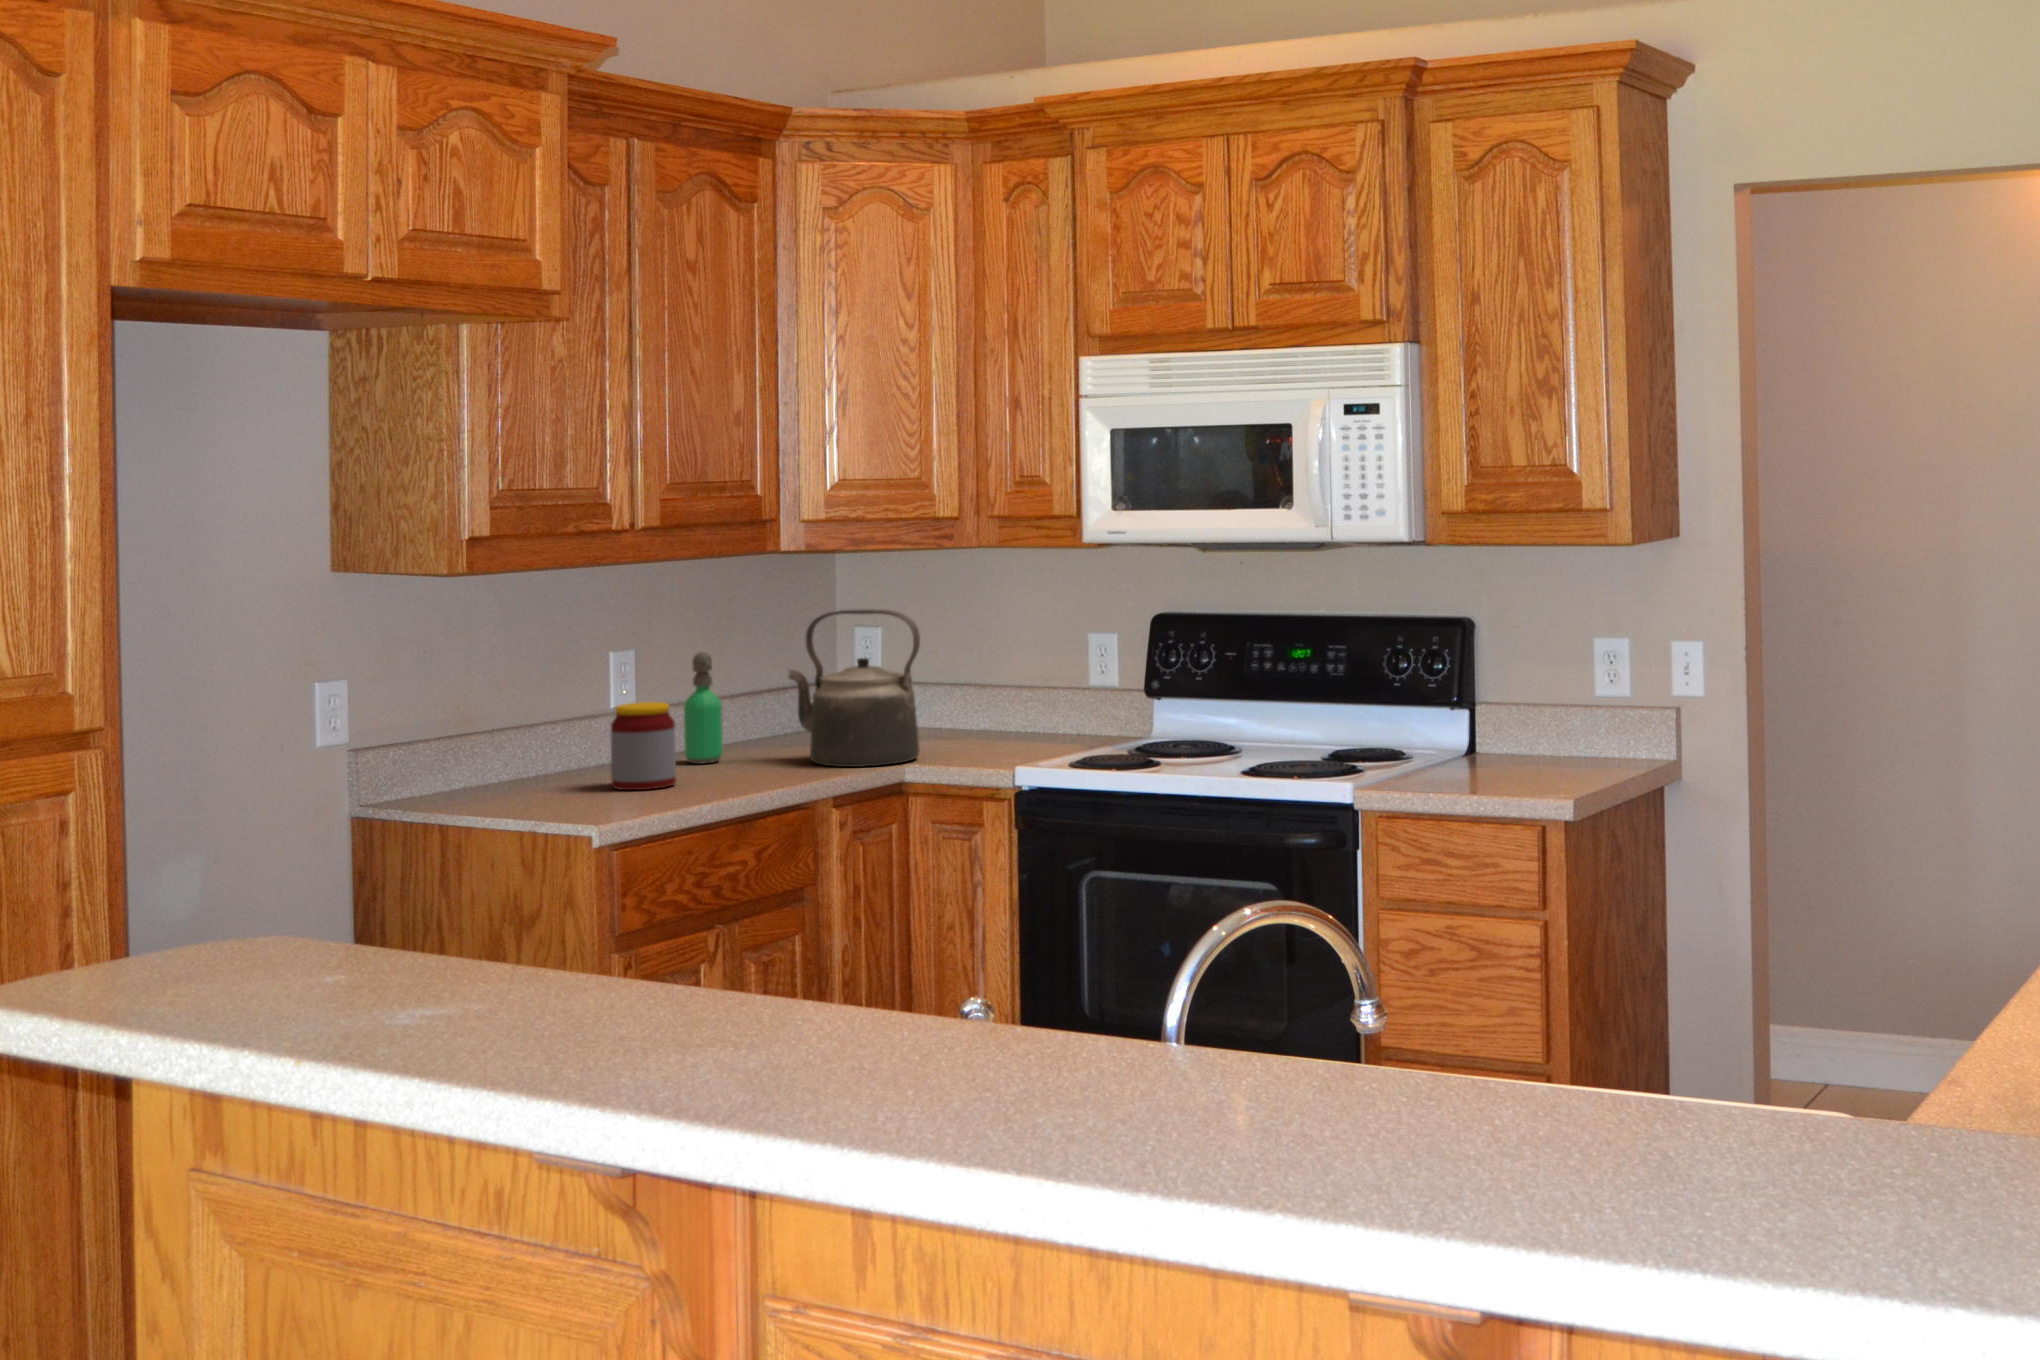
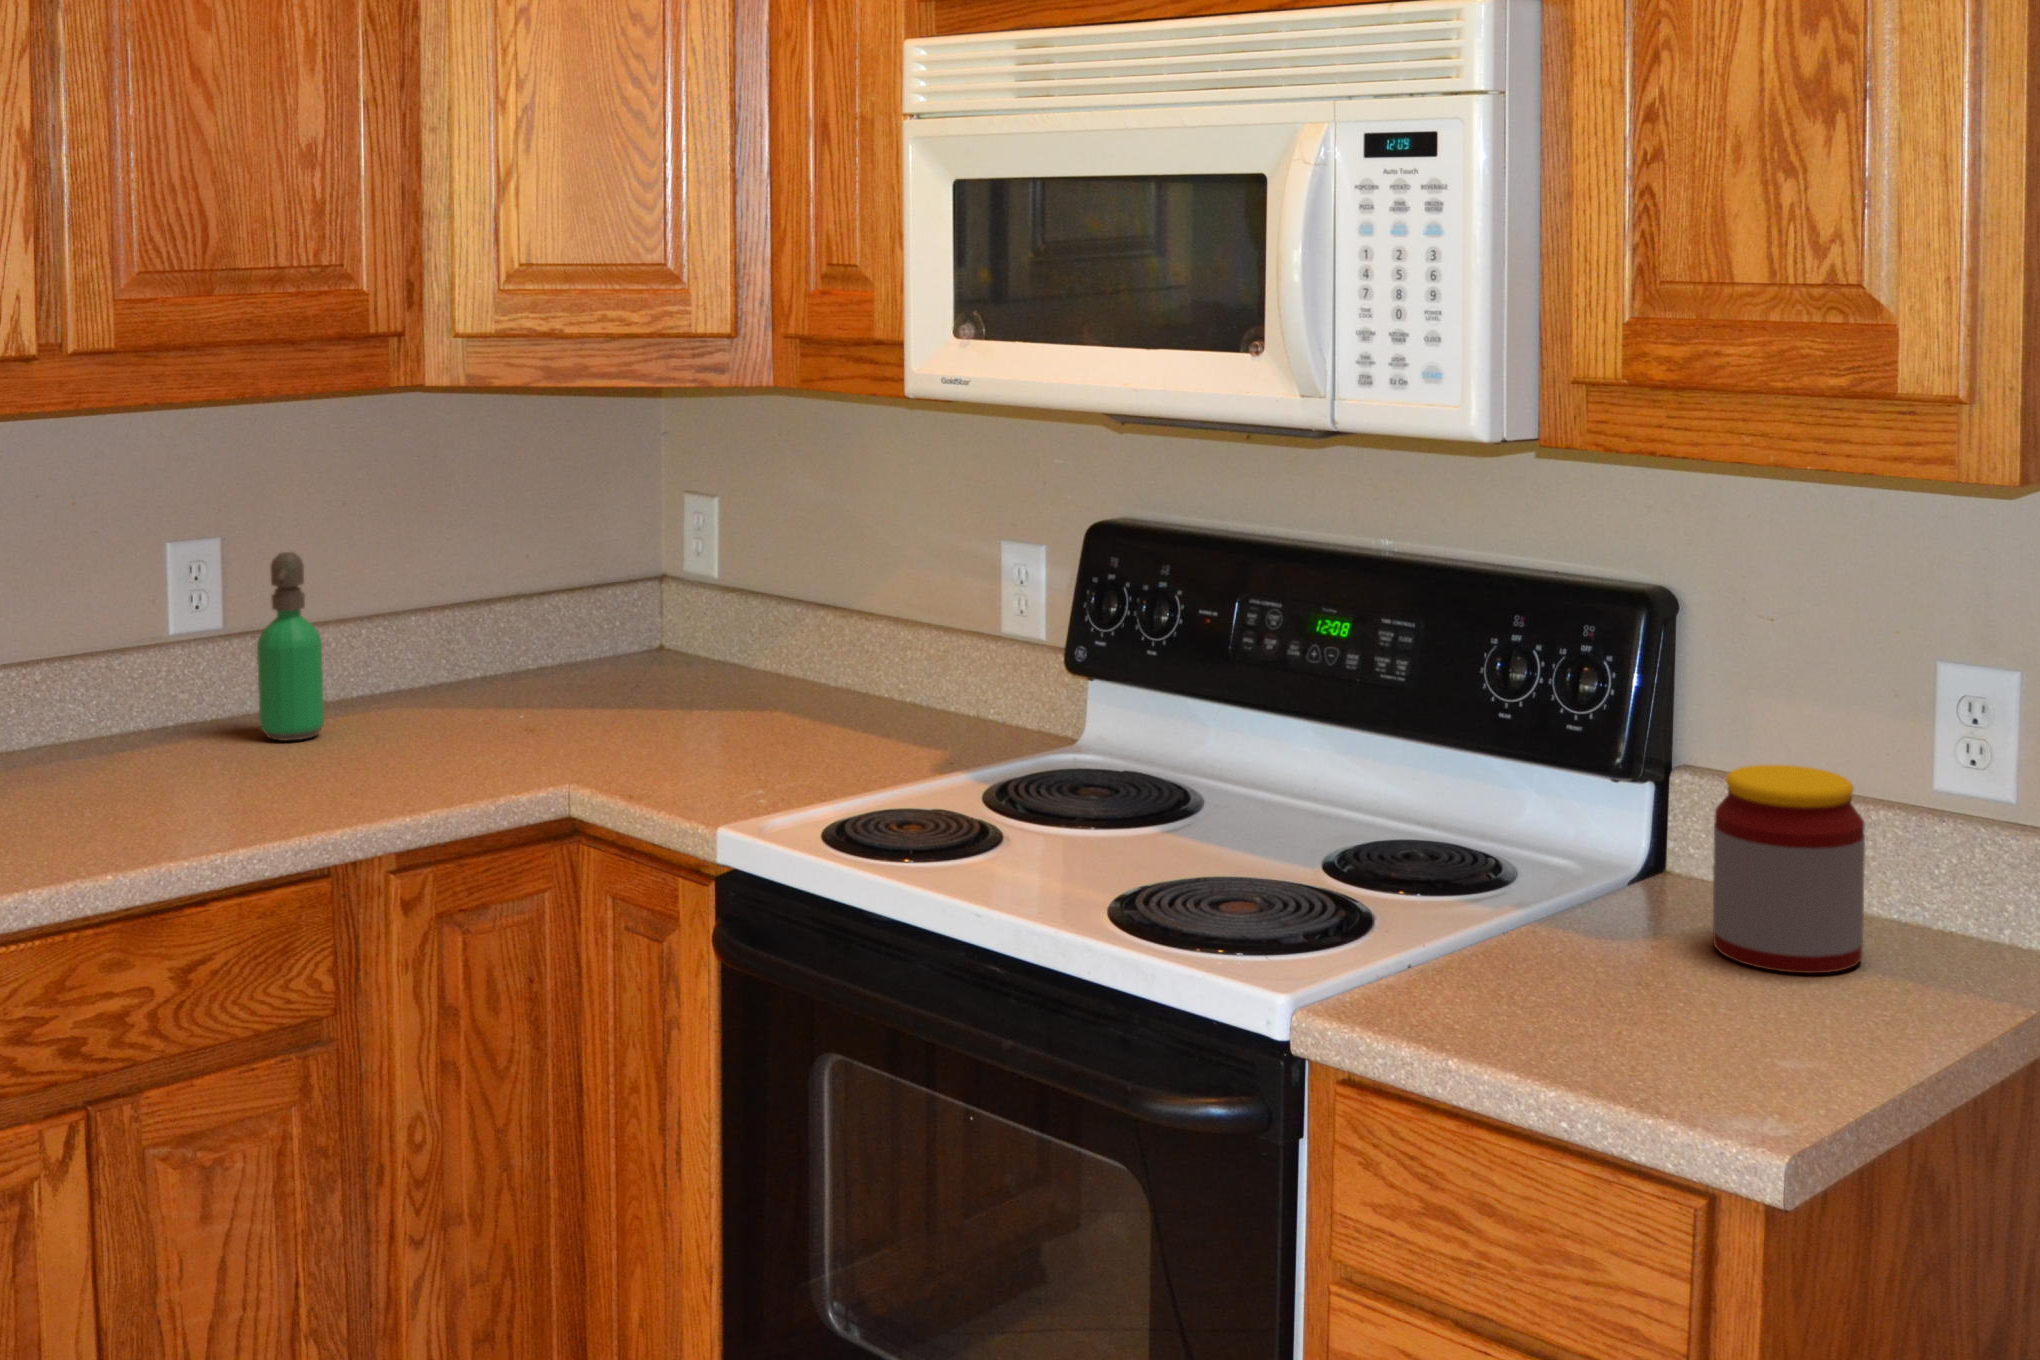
kettle: present [788,609,920,767] -> none [426,494,631,780]
jar: present [611,702,676,790] -> present [1713,764,1865,973]

